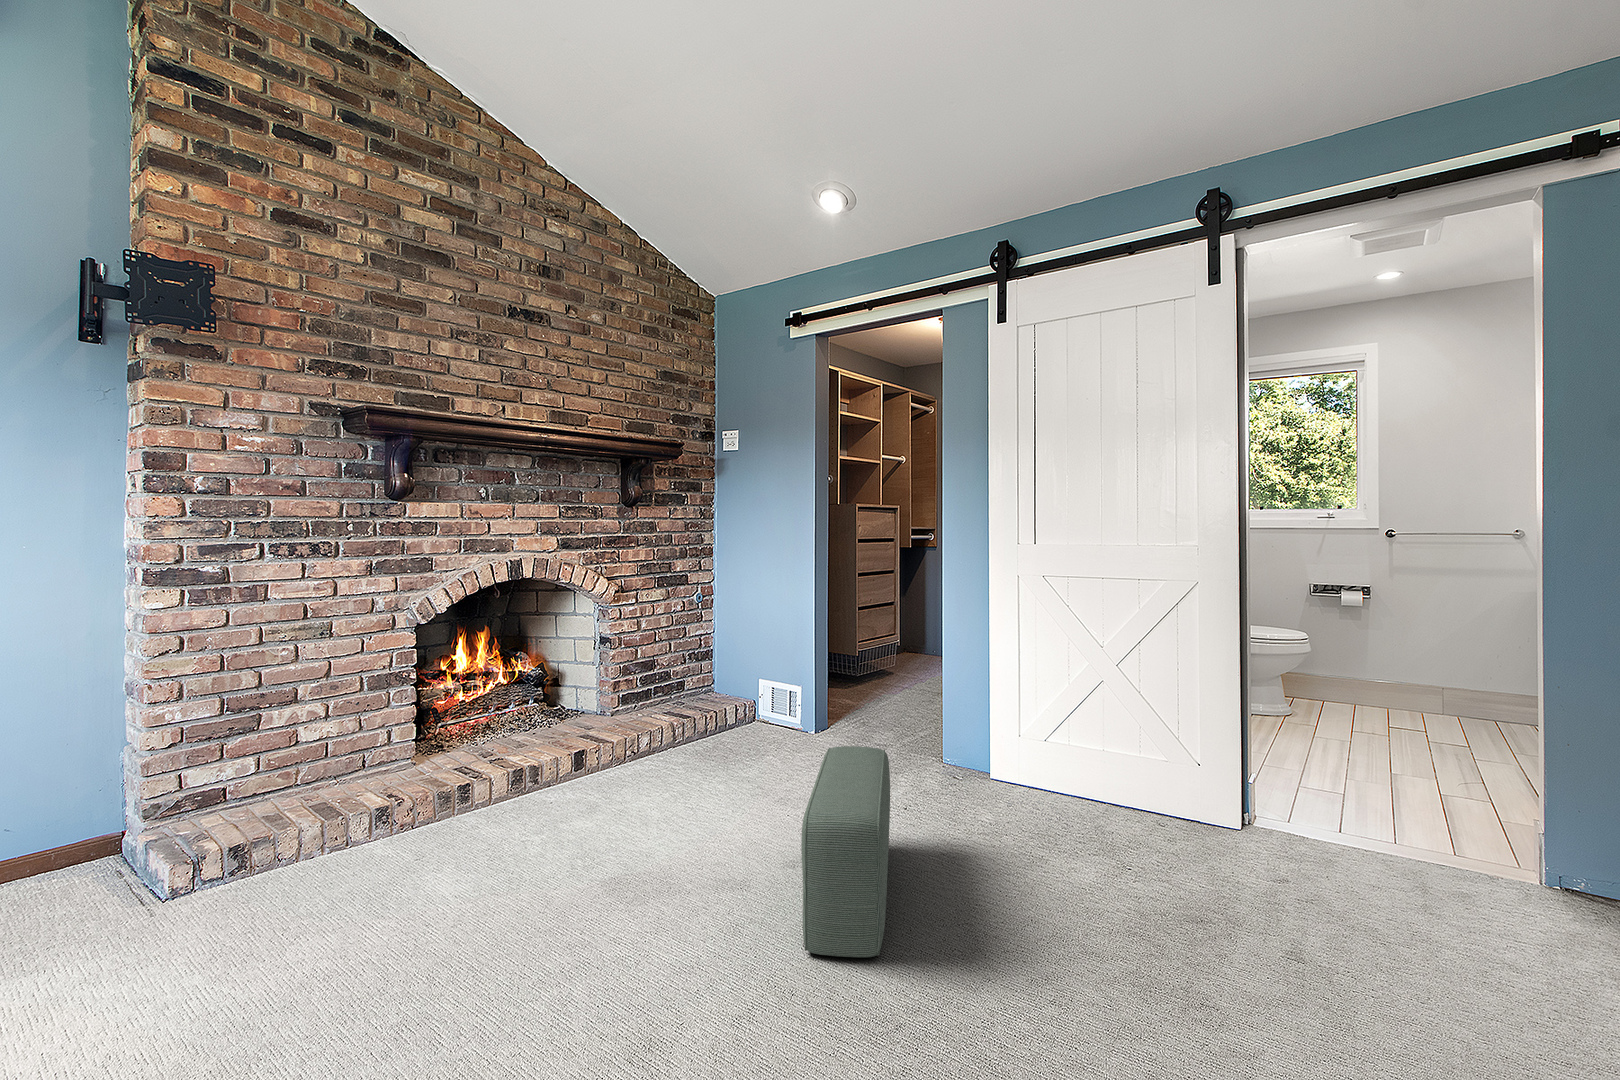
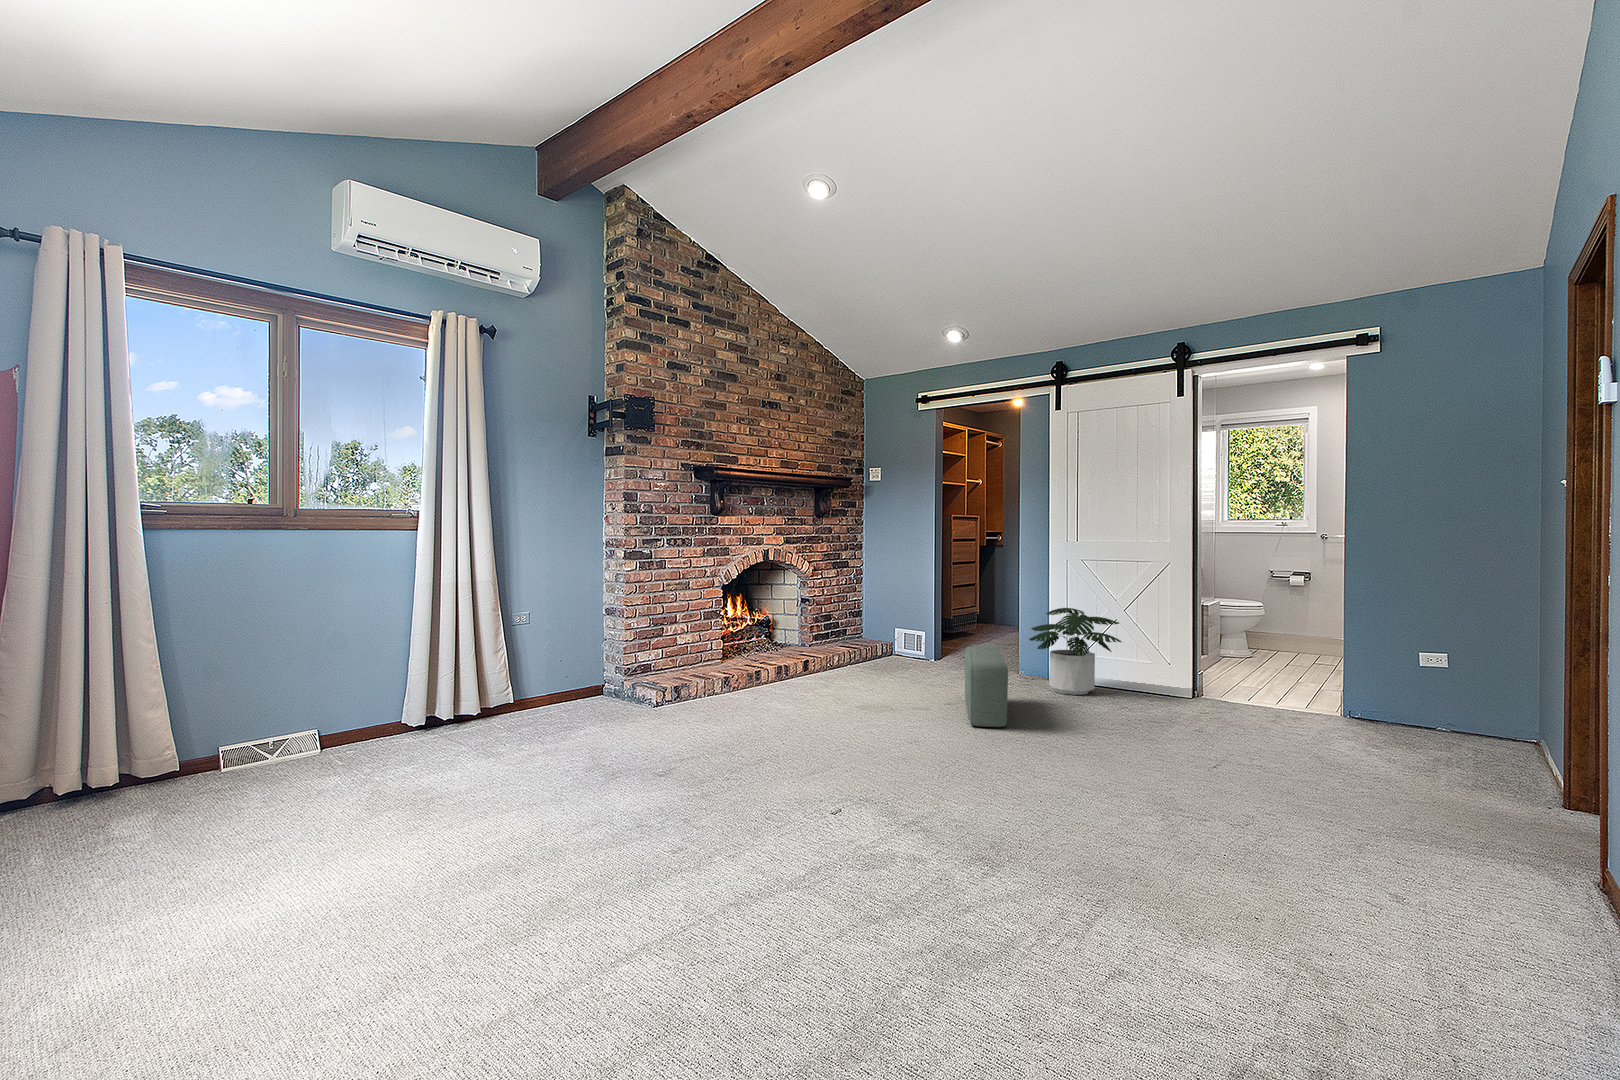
potted plant: none [948,662,1116,825] -> present [1029,608,1121,695]

